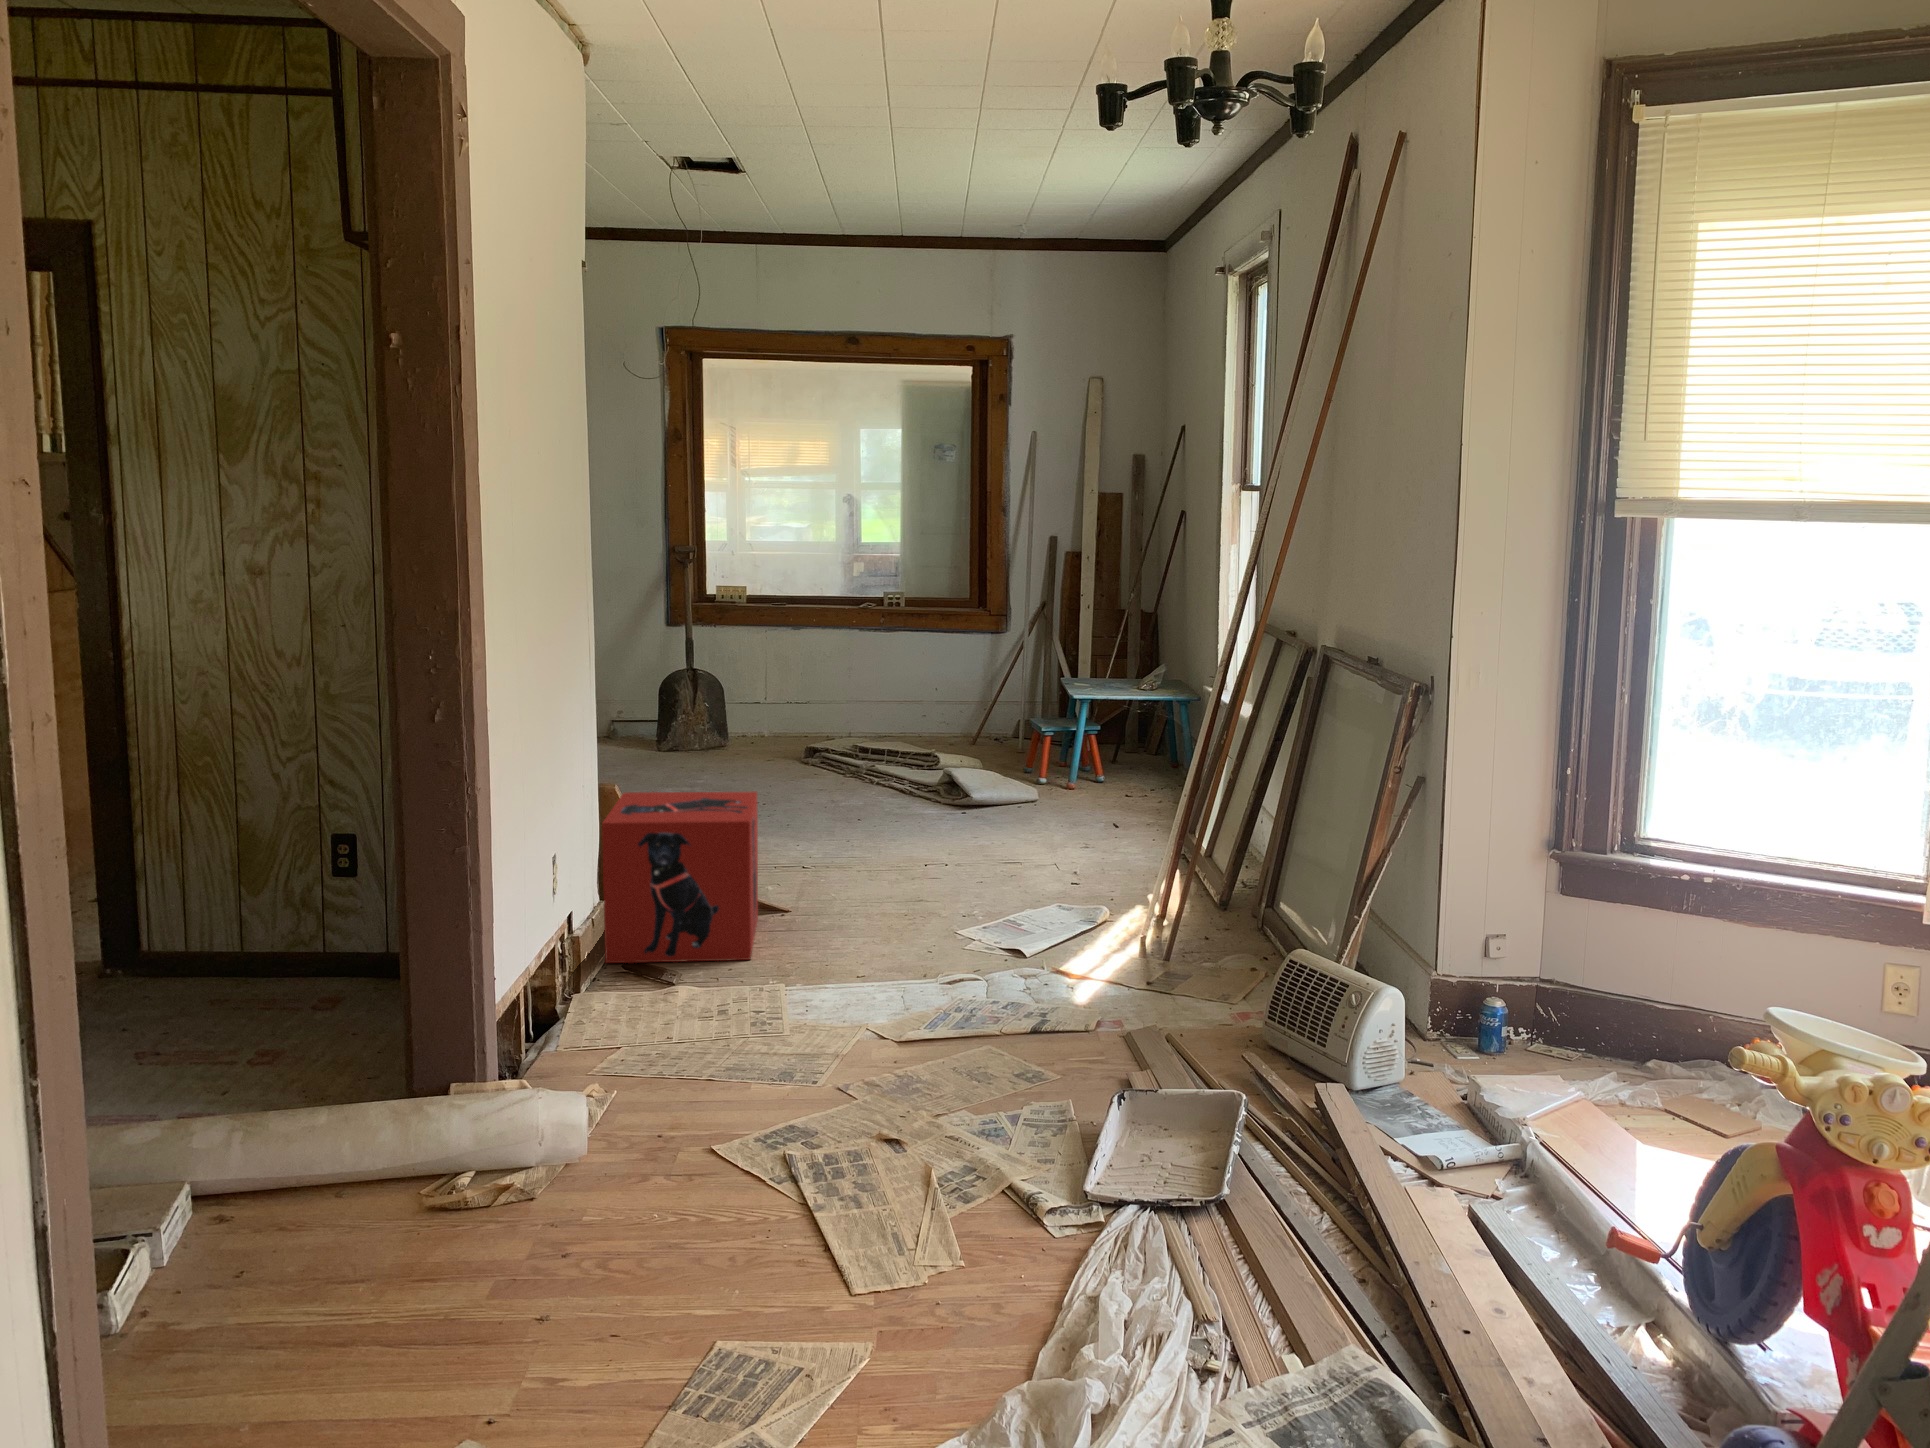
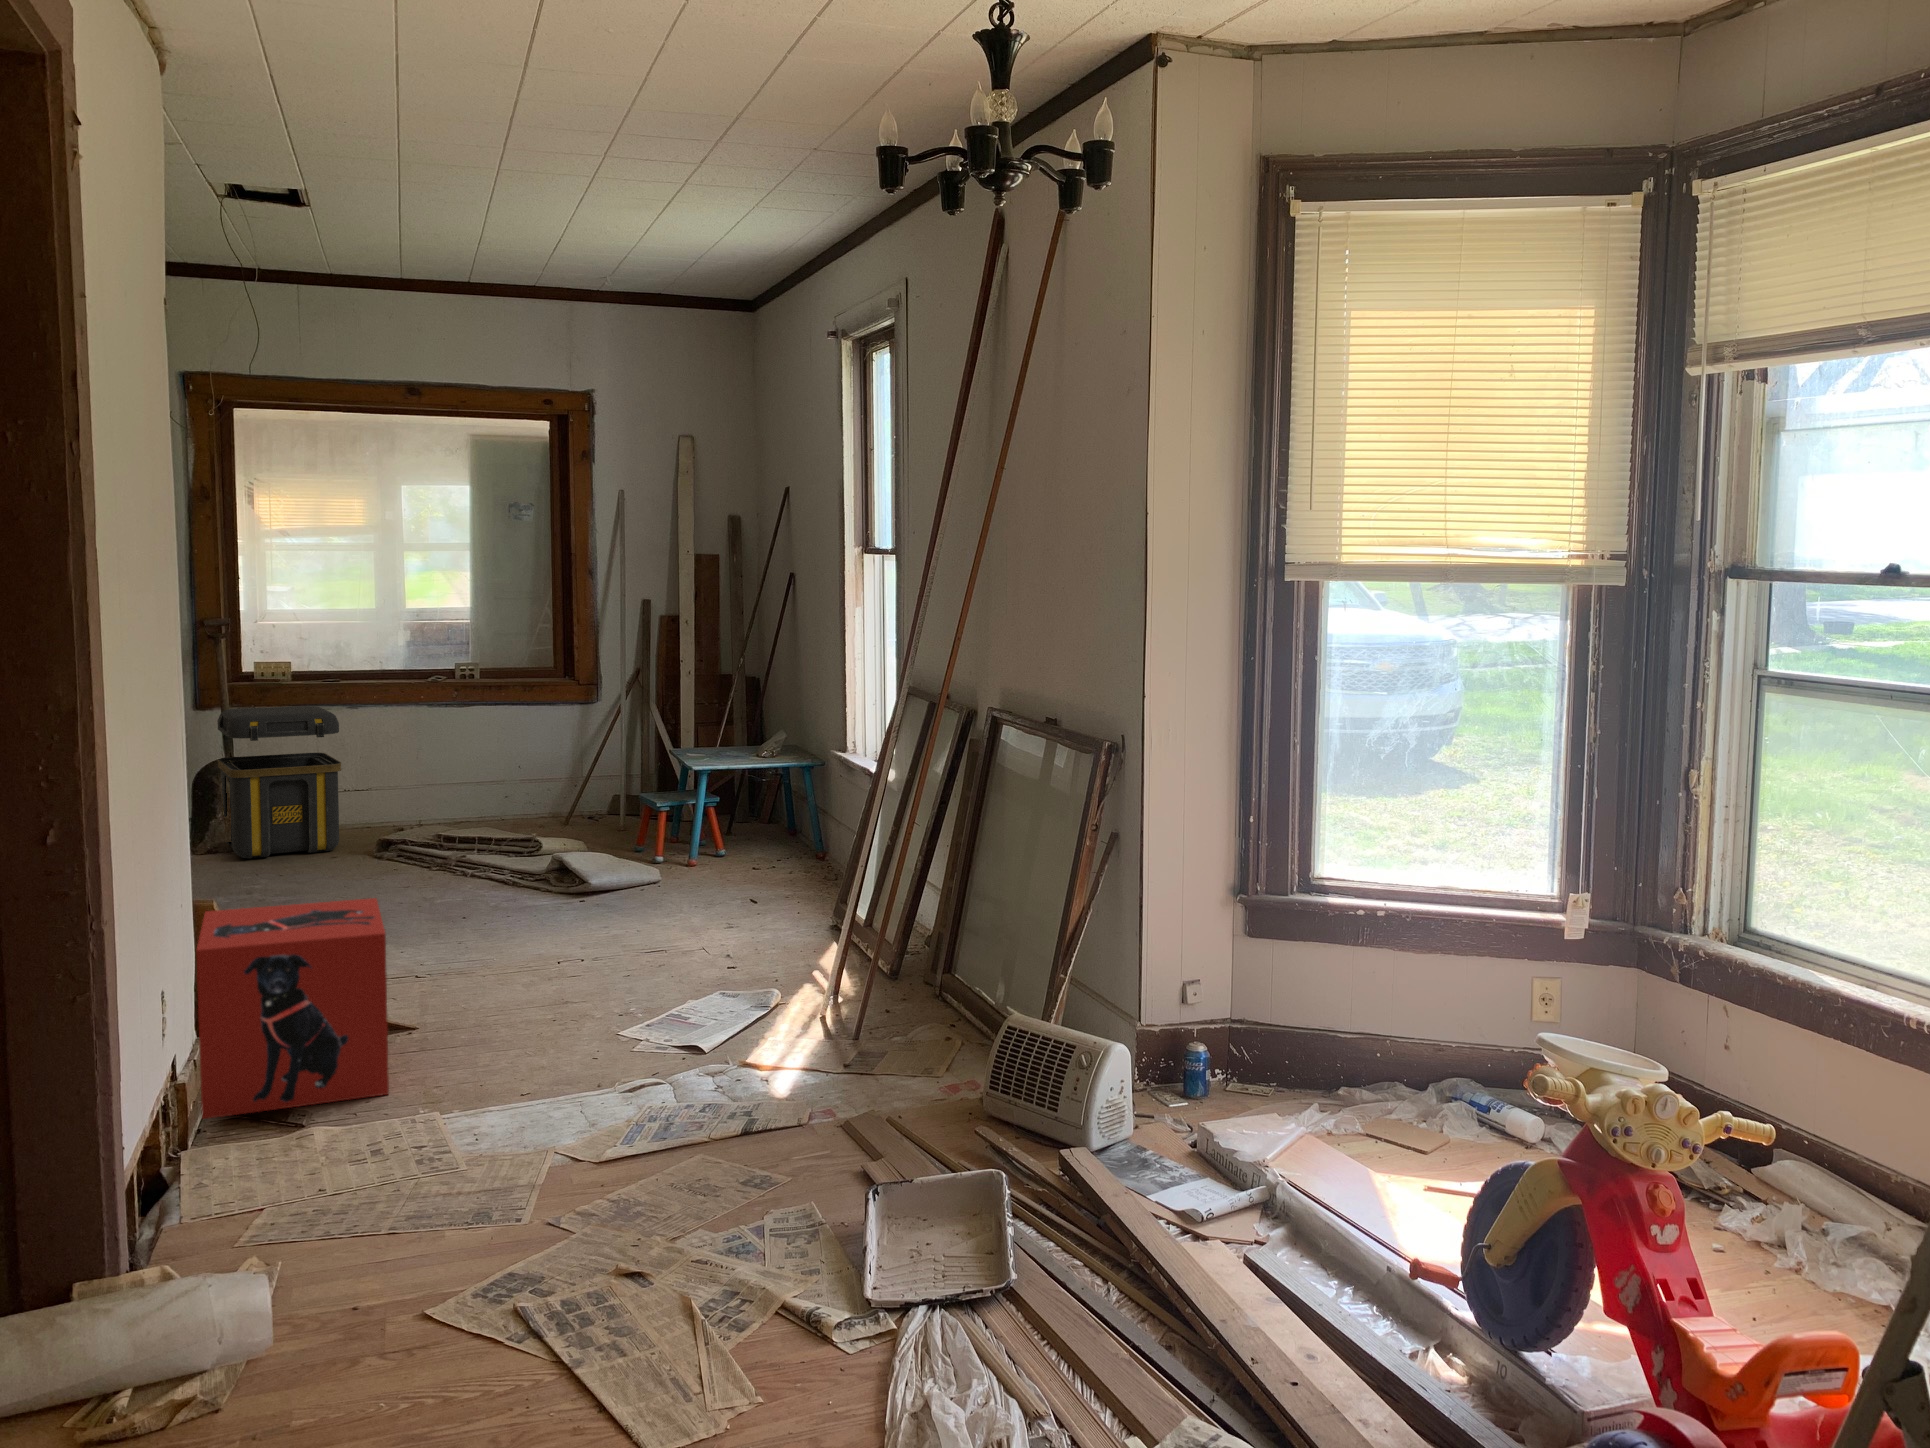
toolbox: none [691,628,784,756] -> present [217,706,342,858]

